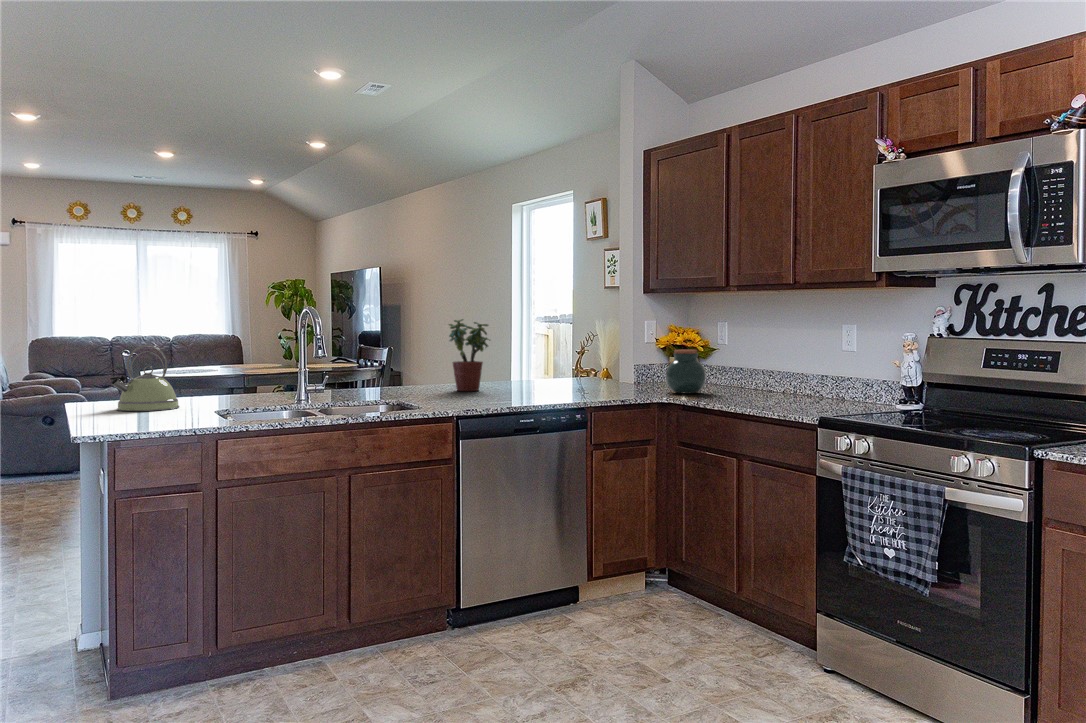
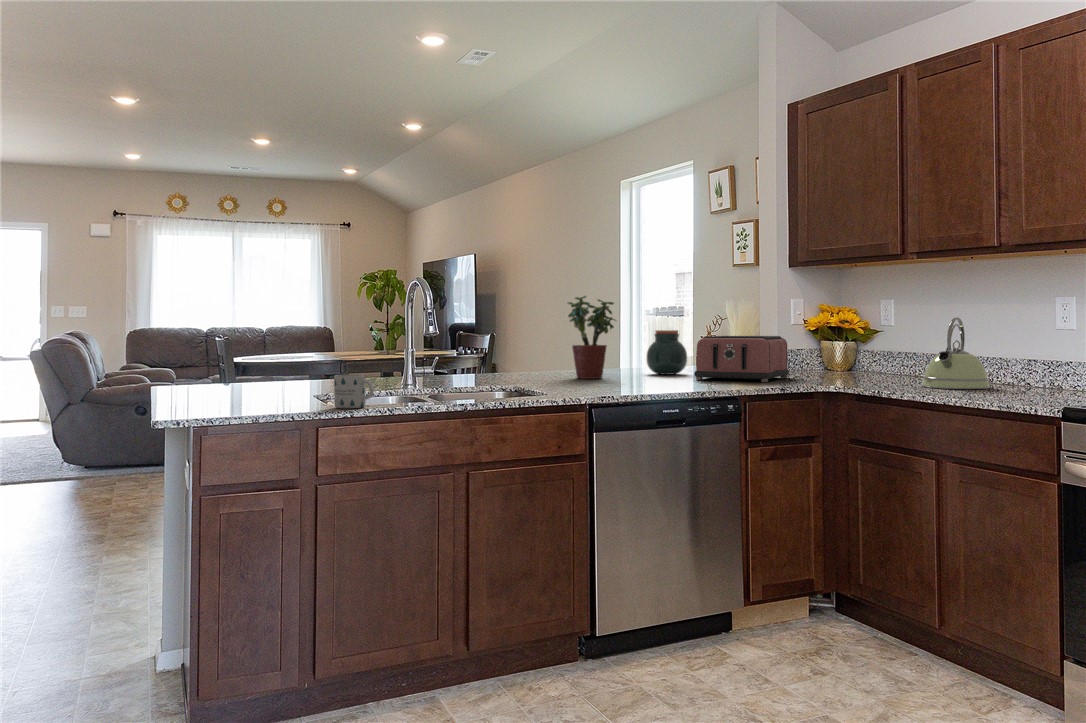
kettle: present [110,345,179,411] -> present [921,317,990,389]
jar: present [666,350,706,394] -> present [646,330,687,375]
toaster: none [557,353,639,394] -> present [694,336,789,382]
mug: none [232,394,267,423] -> present [334,374,374,408]

